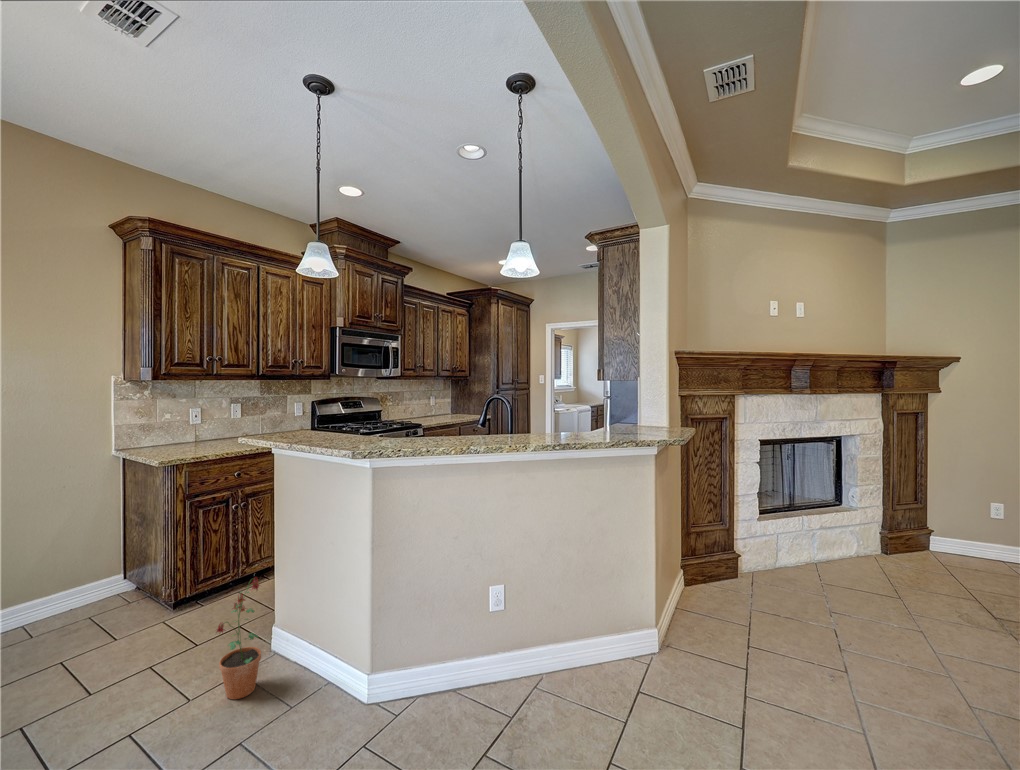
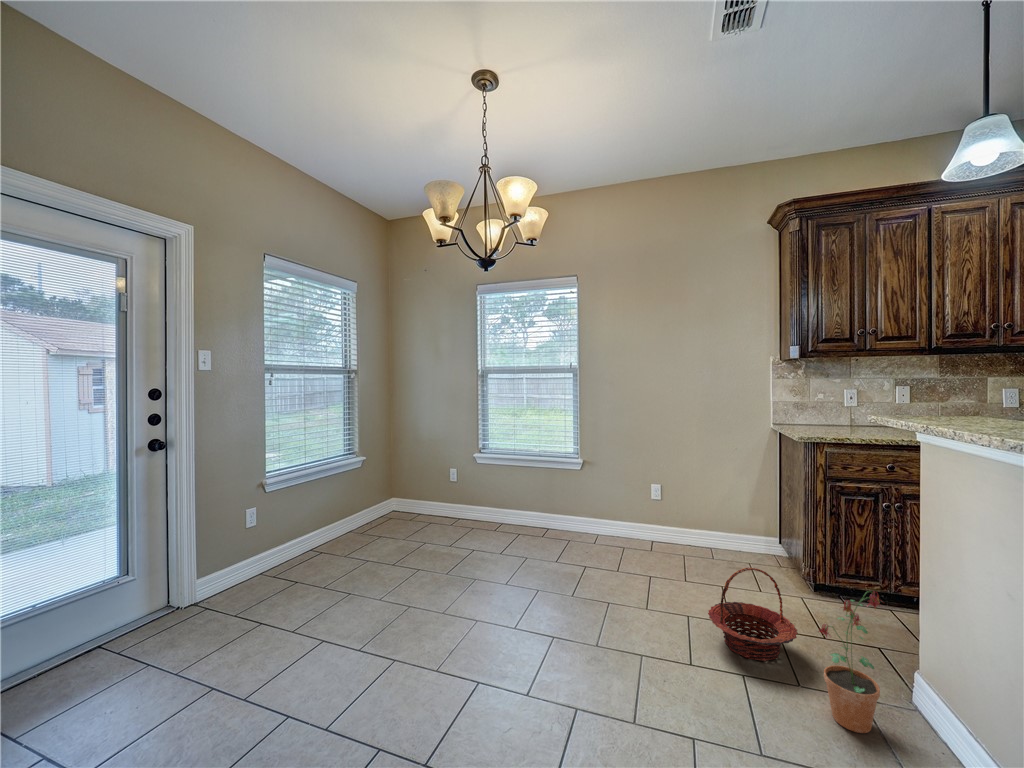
basket: none [76,607,184,711] -> present [708,568,798,661]

